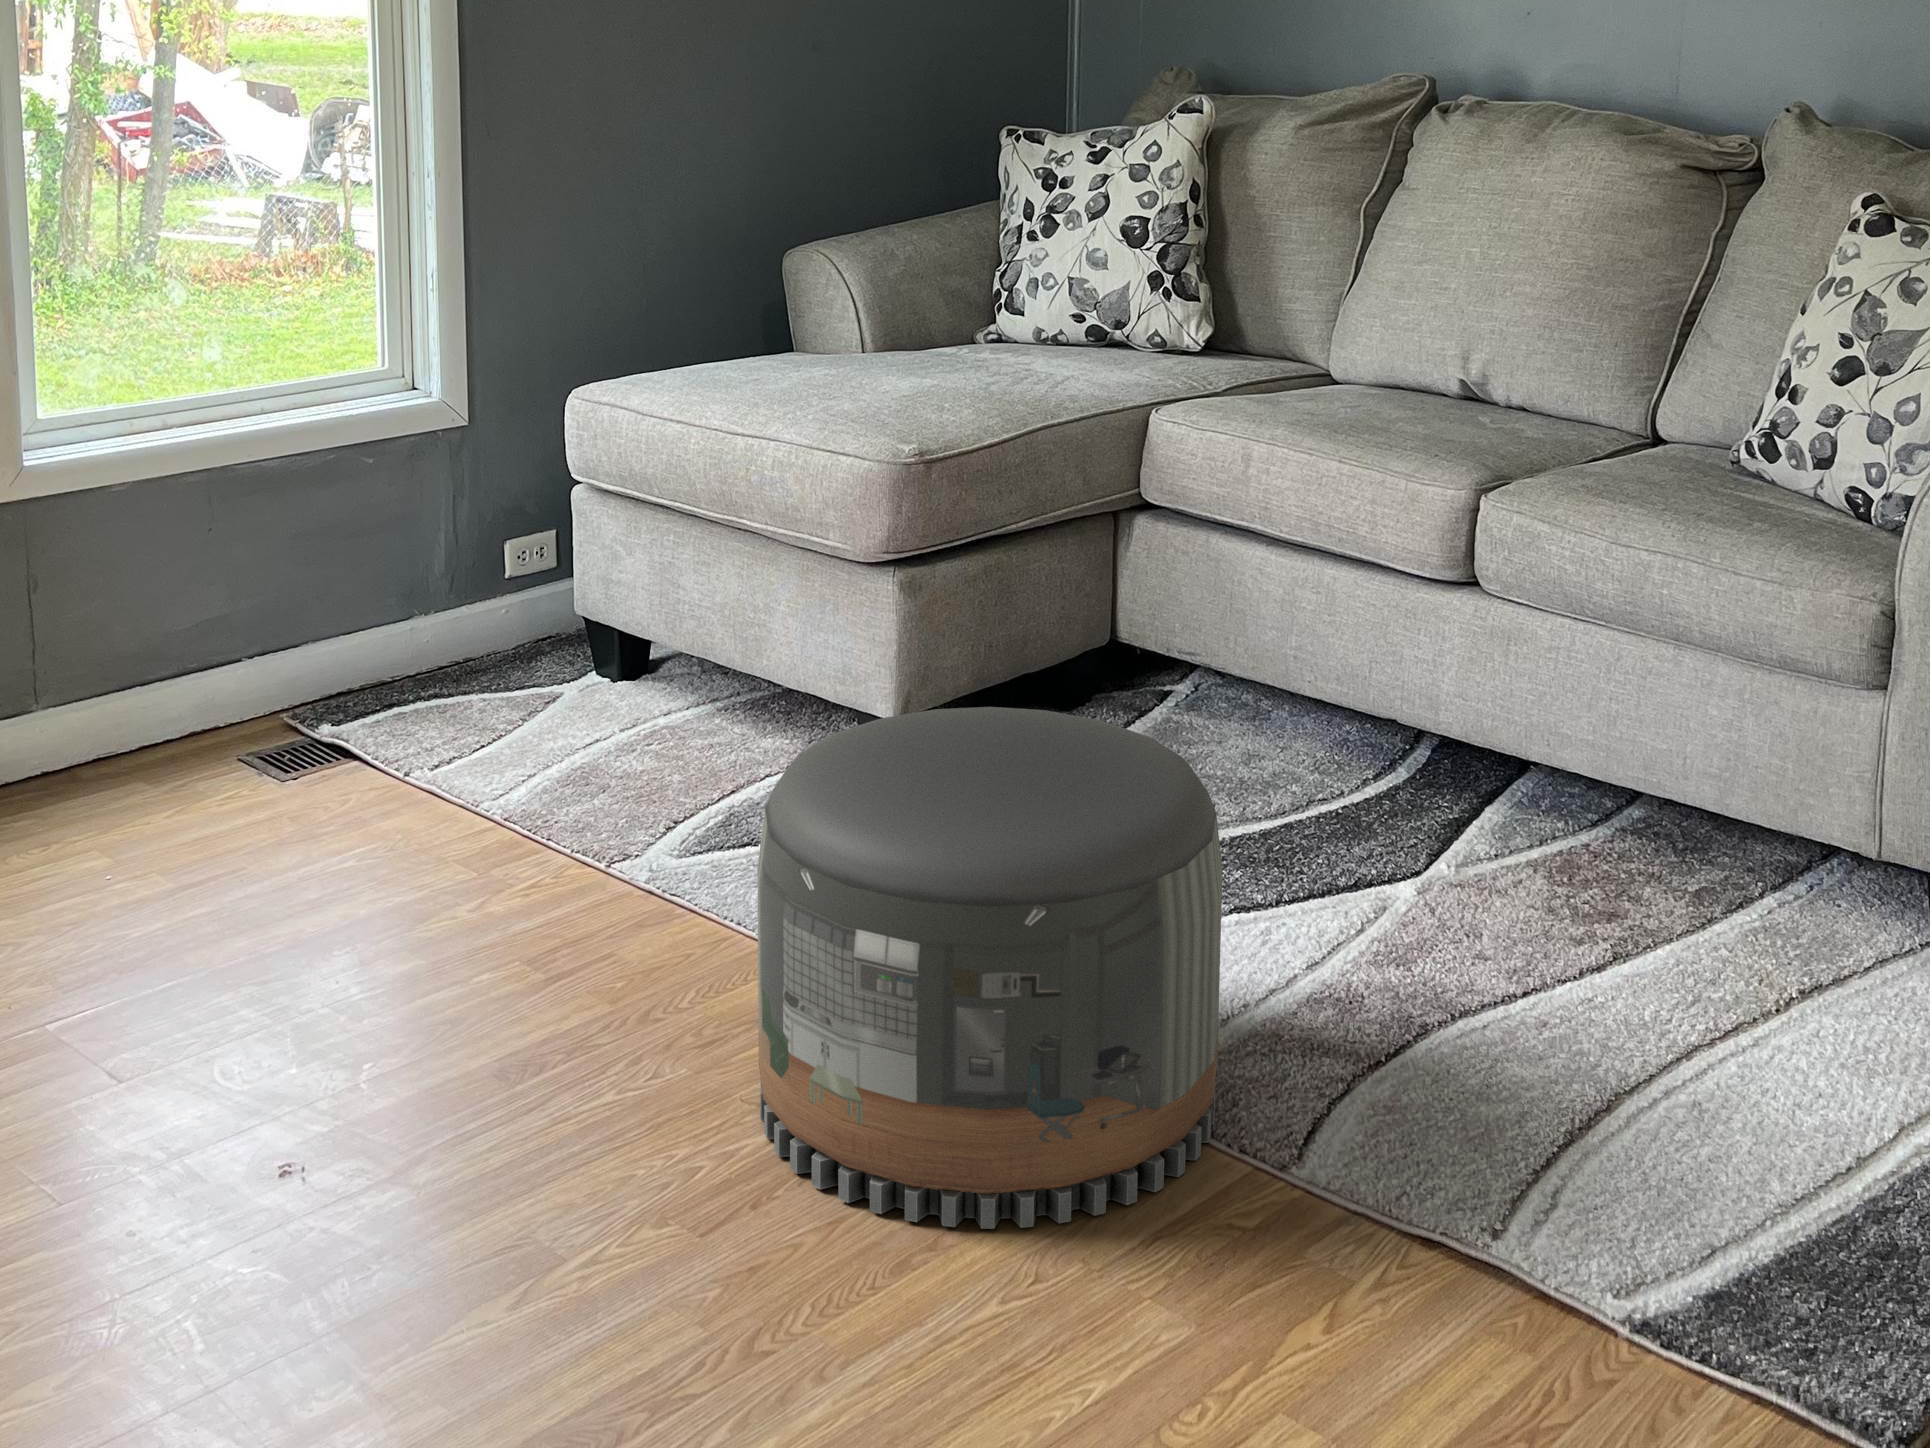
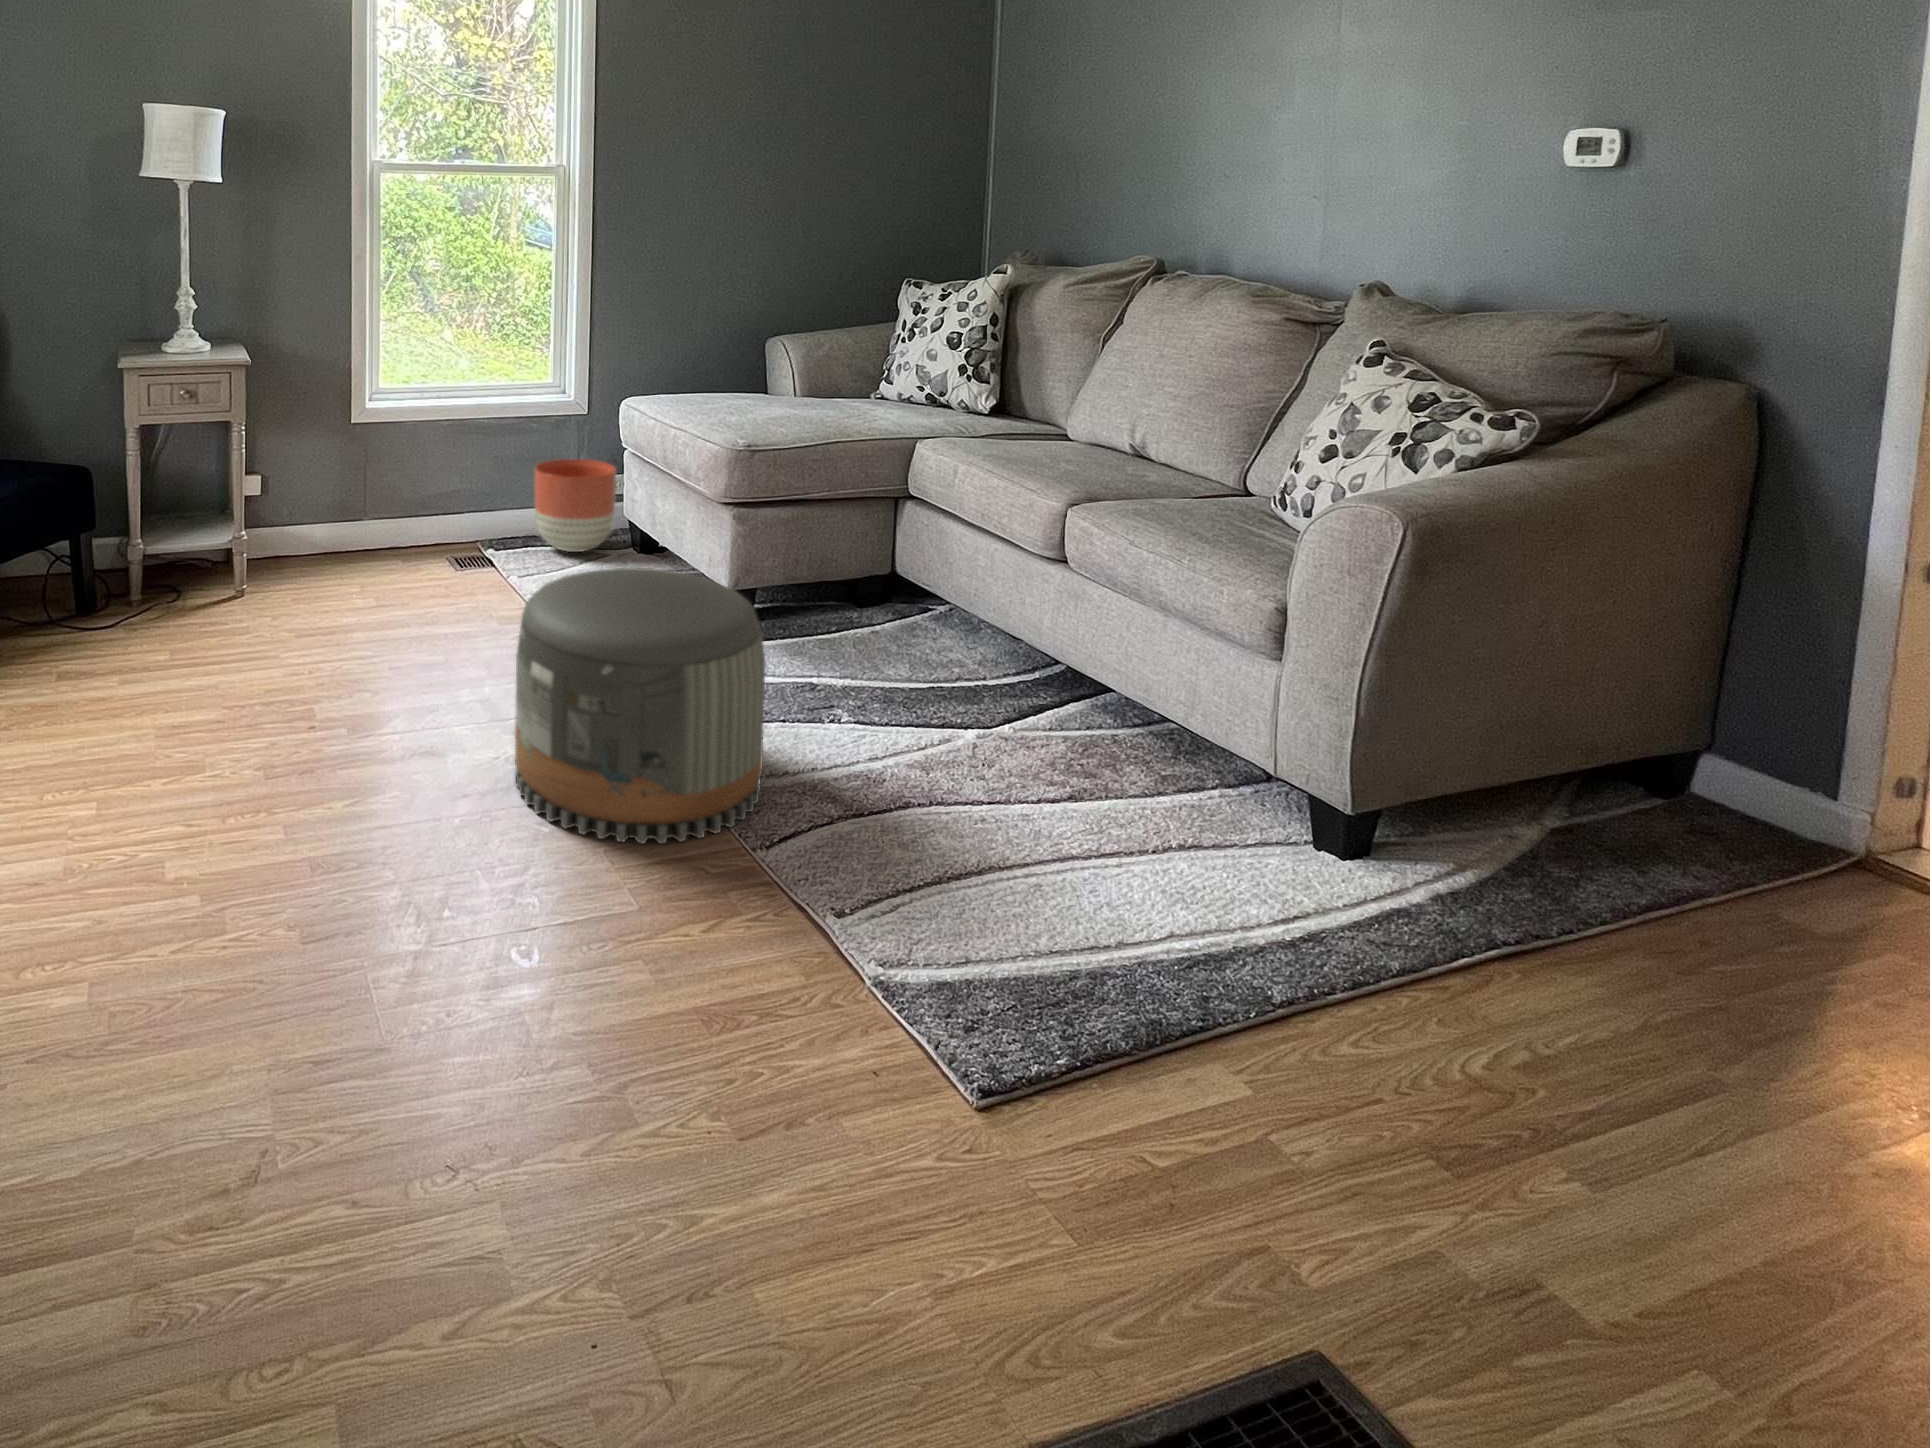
planter: none [397,512,561,696] -> present [535,459,616,552]

